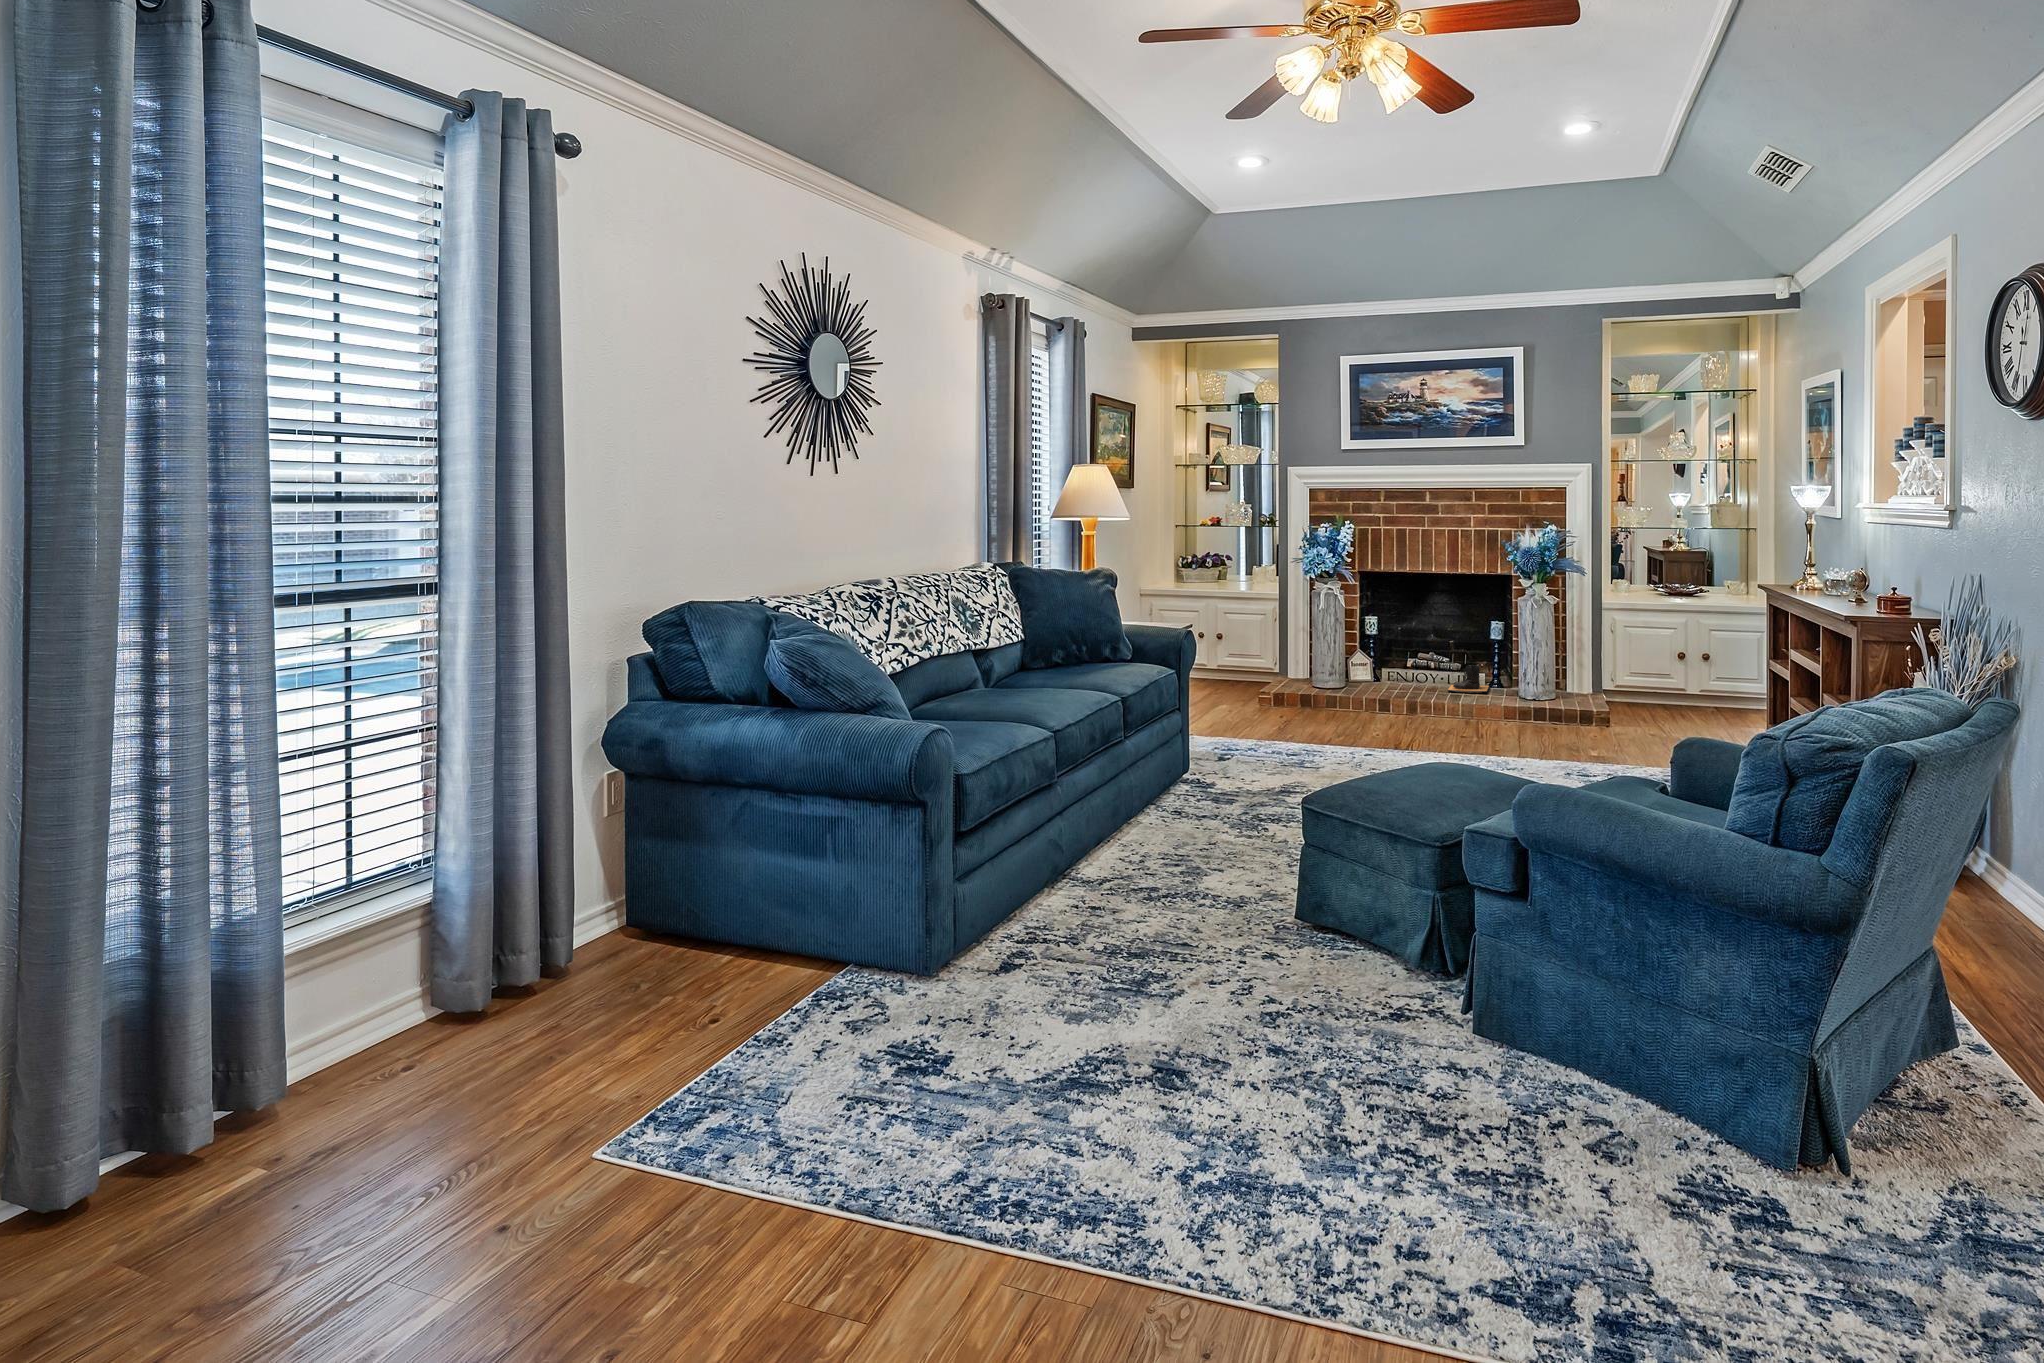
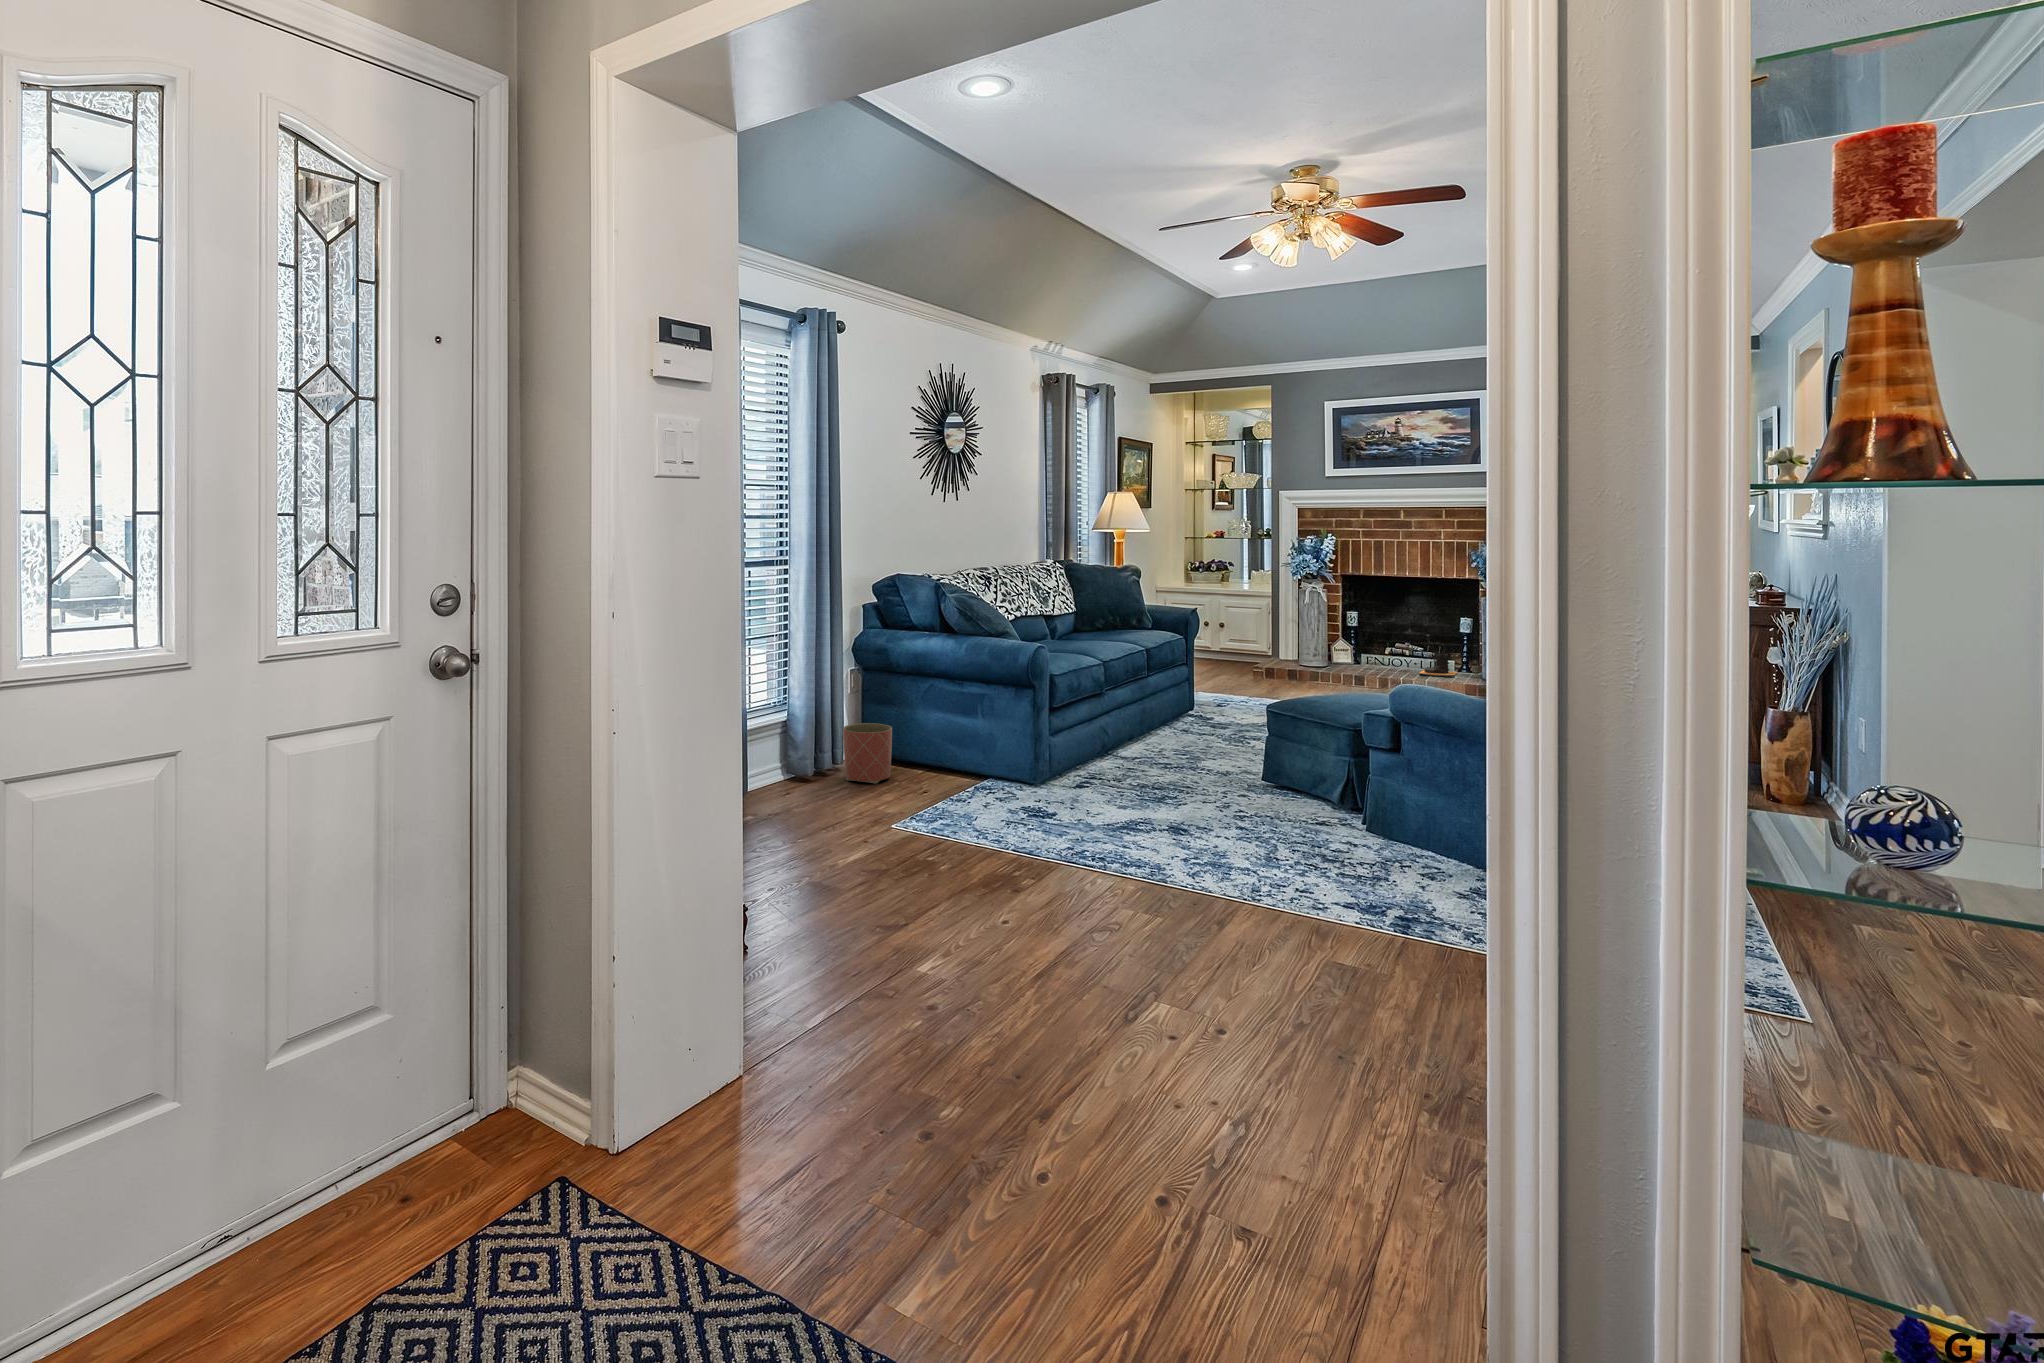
planter: none [557,880,661,1005] -> present [843,723,892,784]

